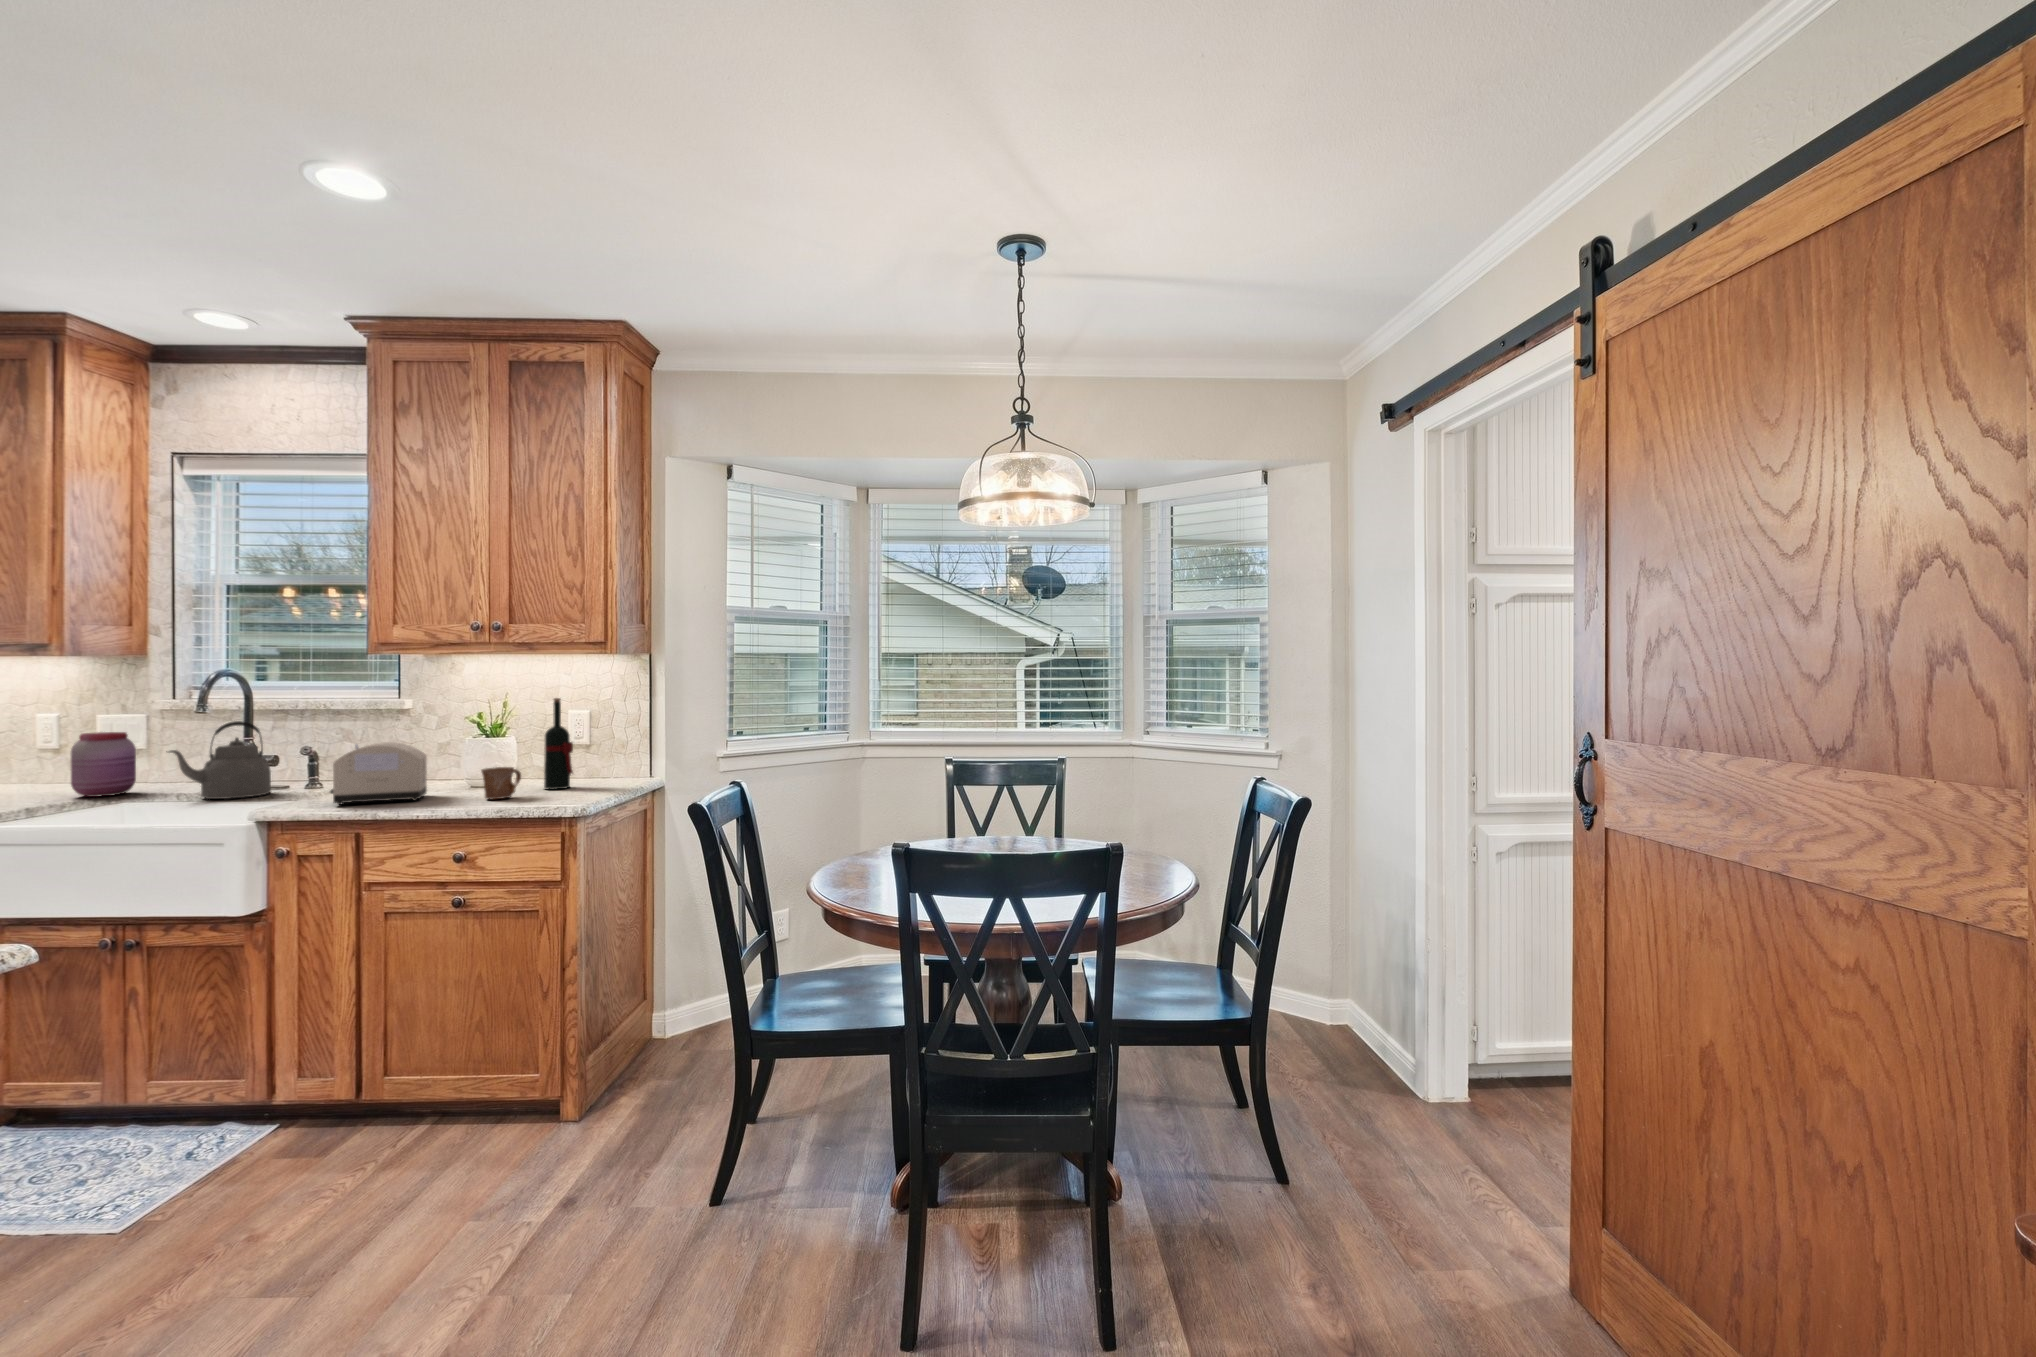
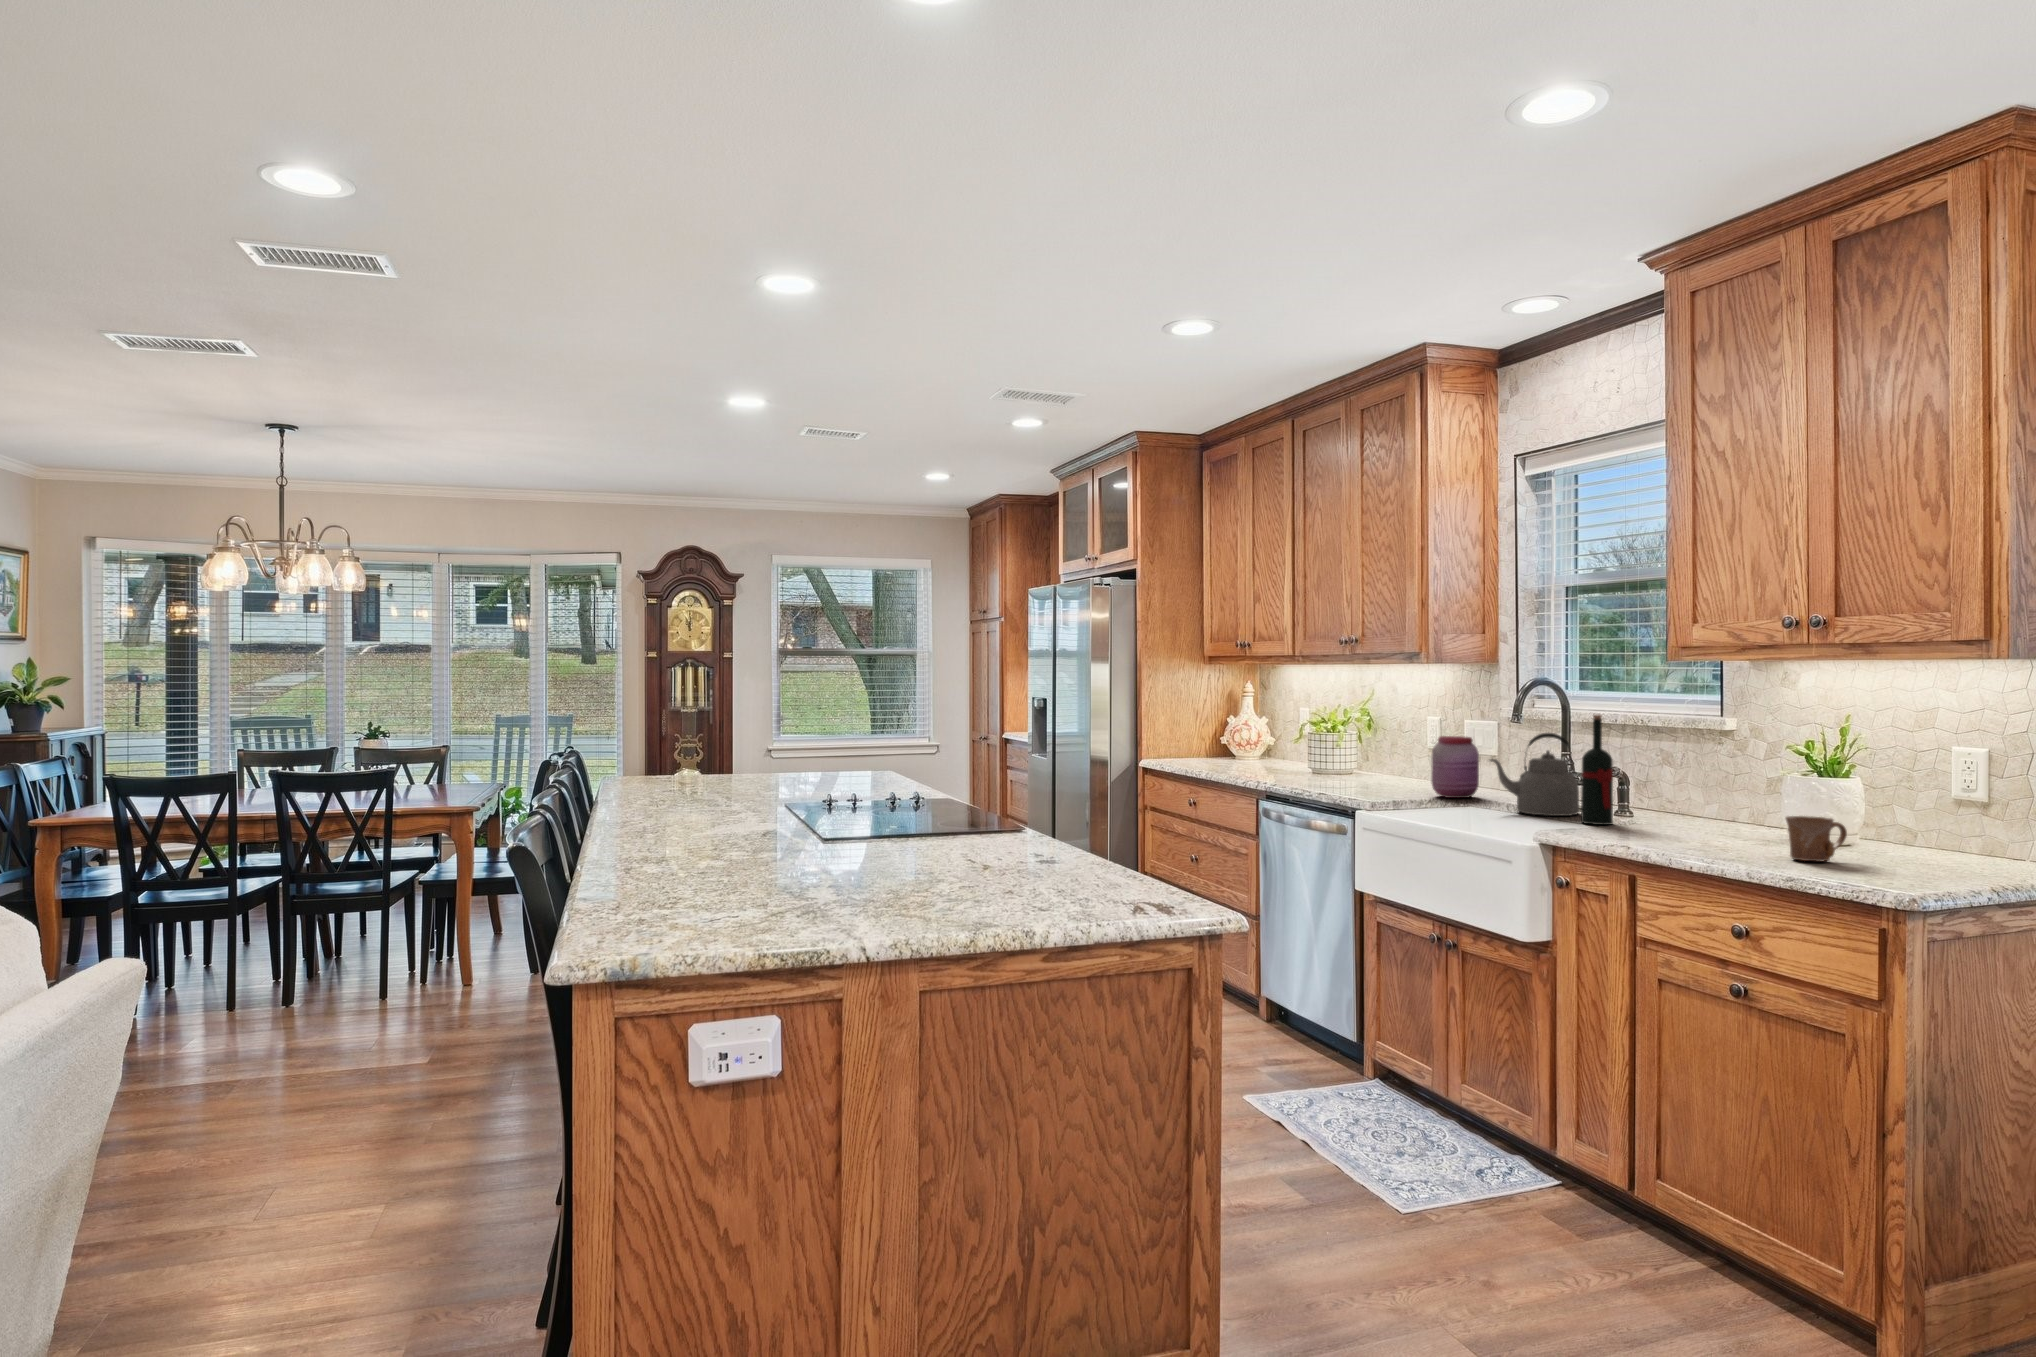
wine bottle: present [544,698,573,790] -> present [1581,715,1613,825]
toaster: present [330,742,427,805] -> none [1612,768,1728,847]

